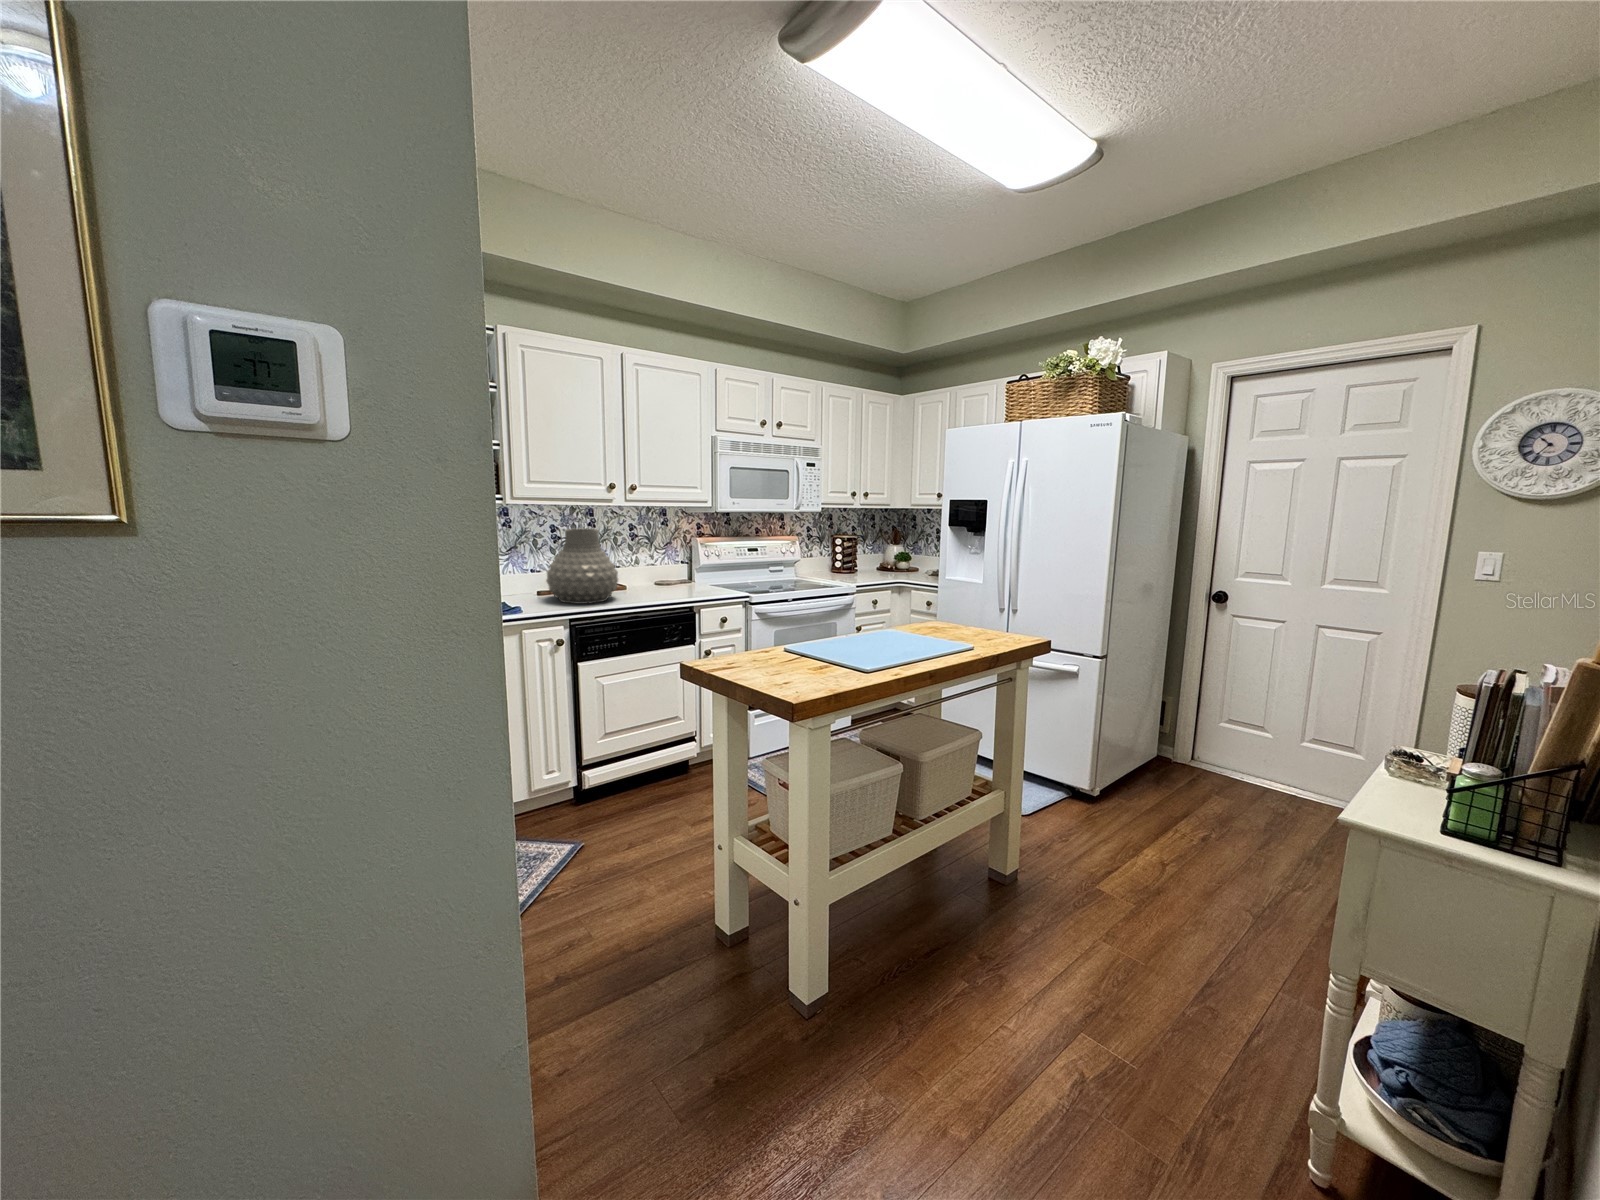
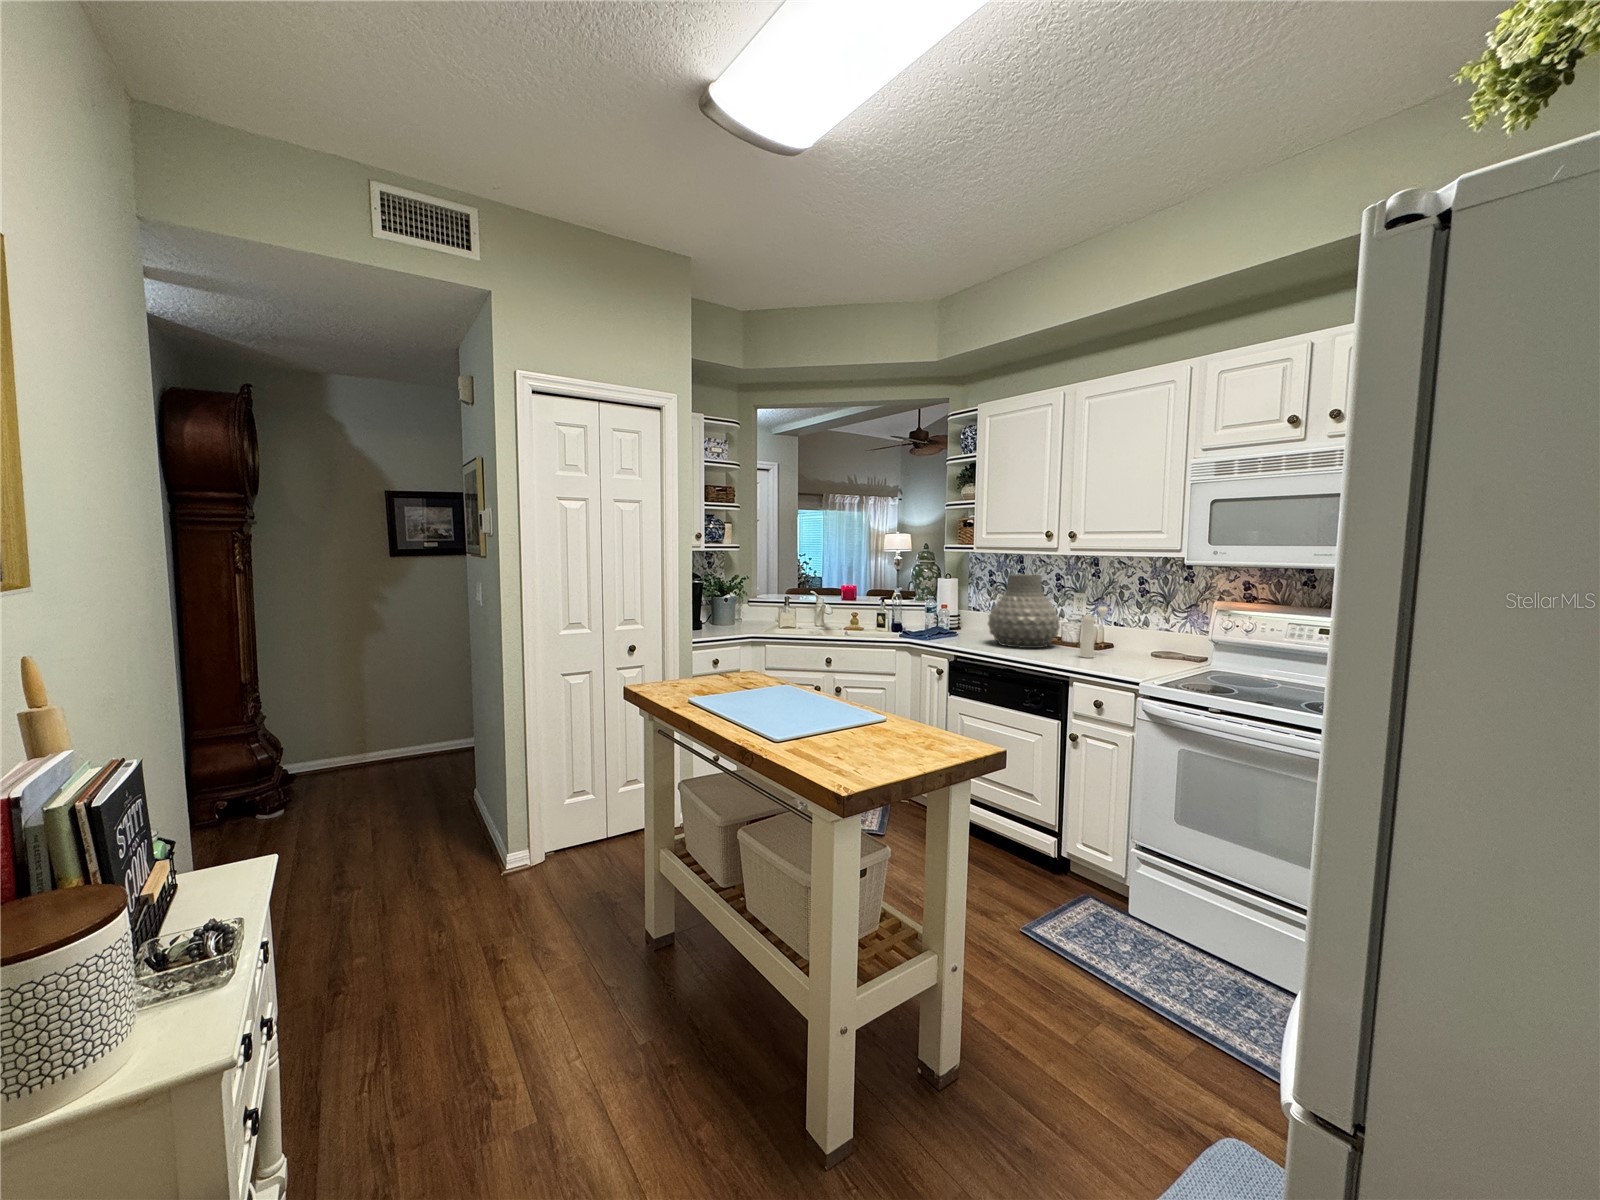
pepper mill: none [649,552,667,597] -> present [1080,606,1108,658]

